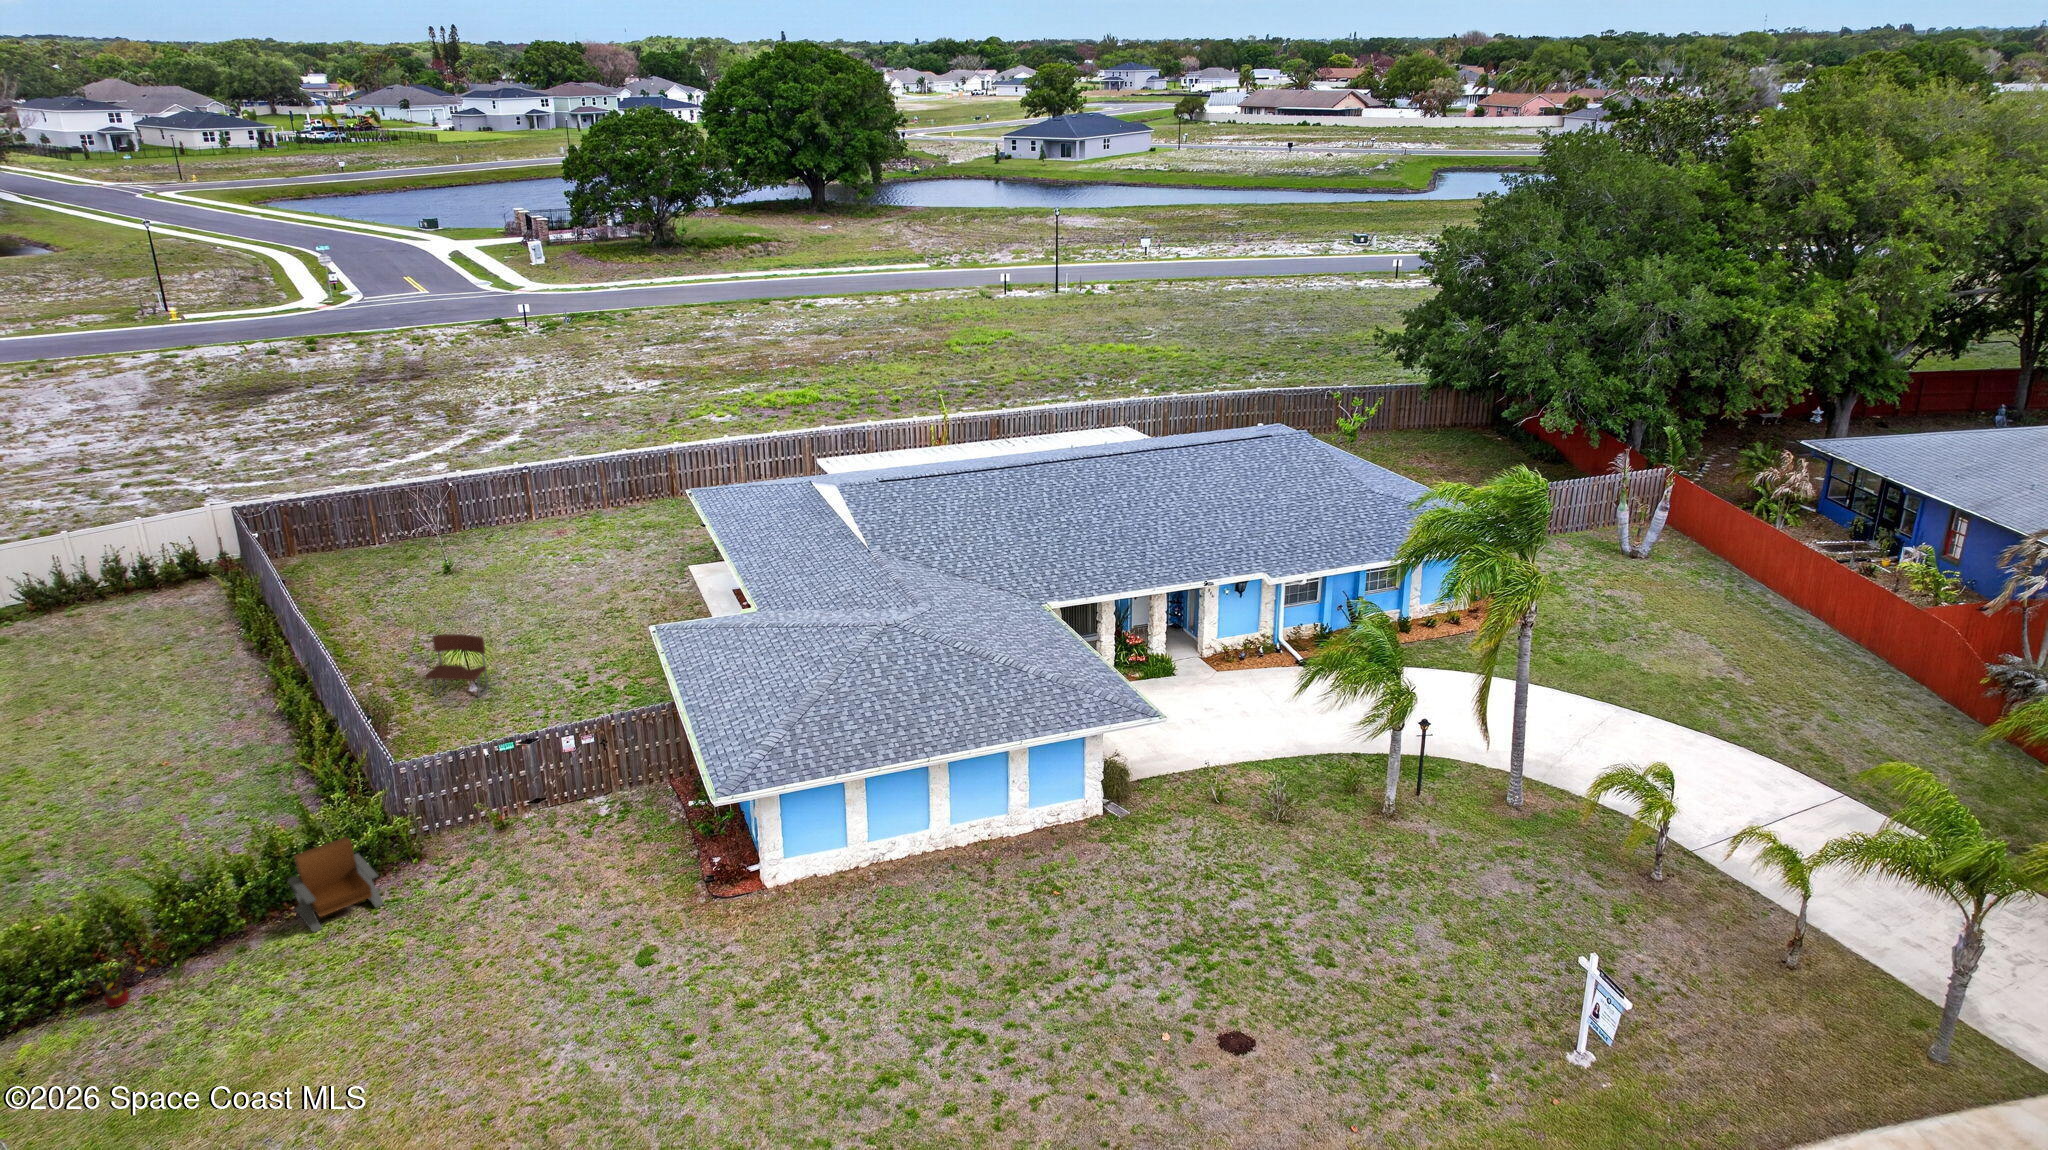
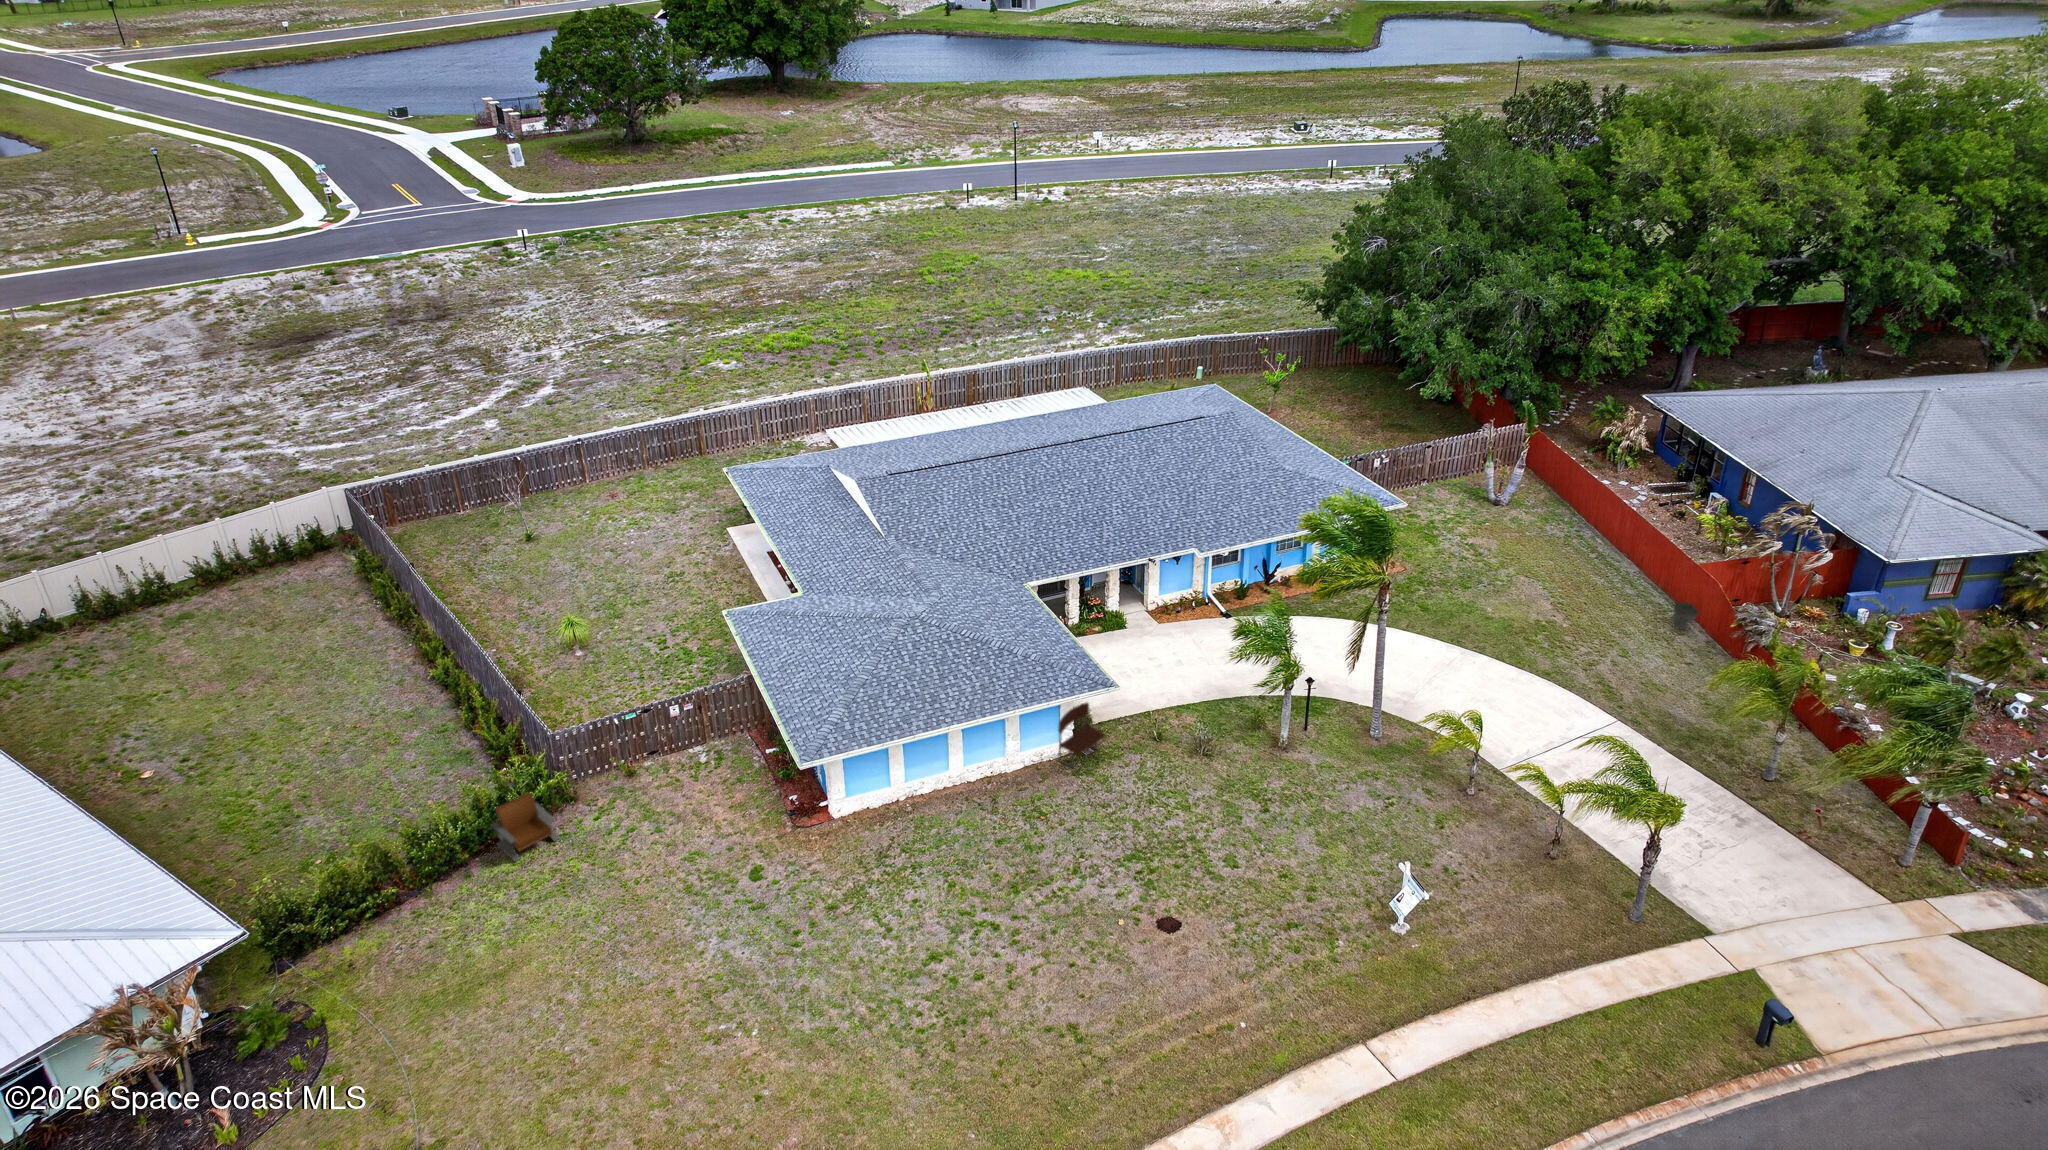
bench: present [425,634,489,697] -> present [1058,703,1105,768]
trash can: none [1894,656,1932,693] -> present [1673,602,1699,630]
decorative plant: present [80,961,144,1008] -> none [368,885,411,923]

